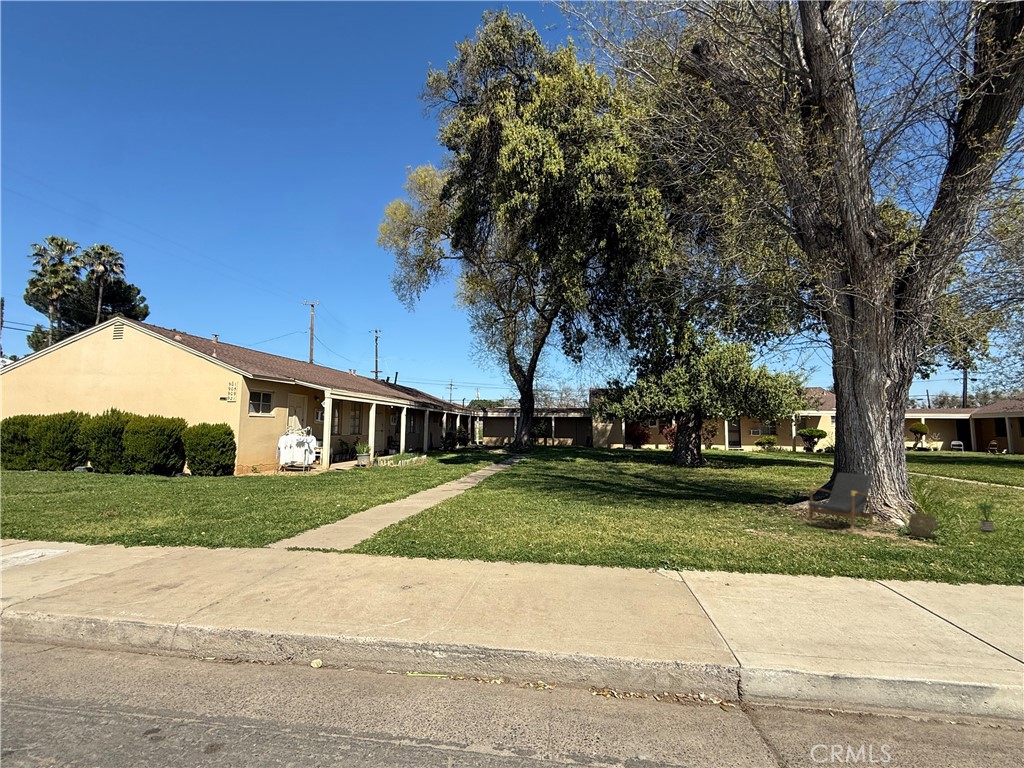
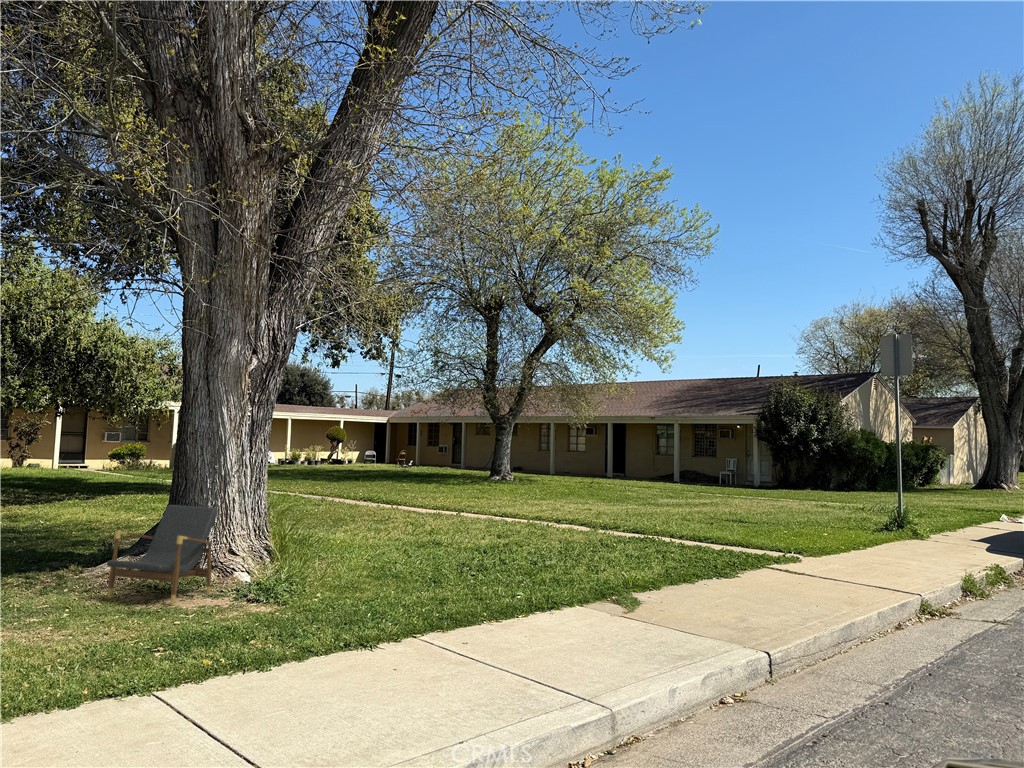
potted plant: present [975,503,994,532] -> none [347,536,374,580]
woven basket: present [909,513,938,538] -> none [258,564,297,601]

